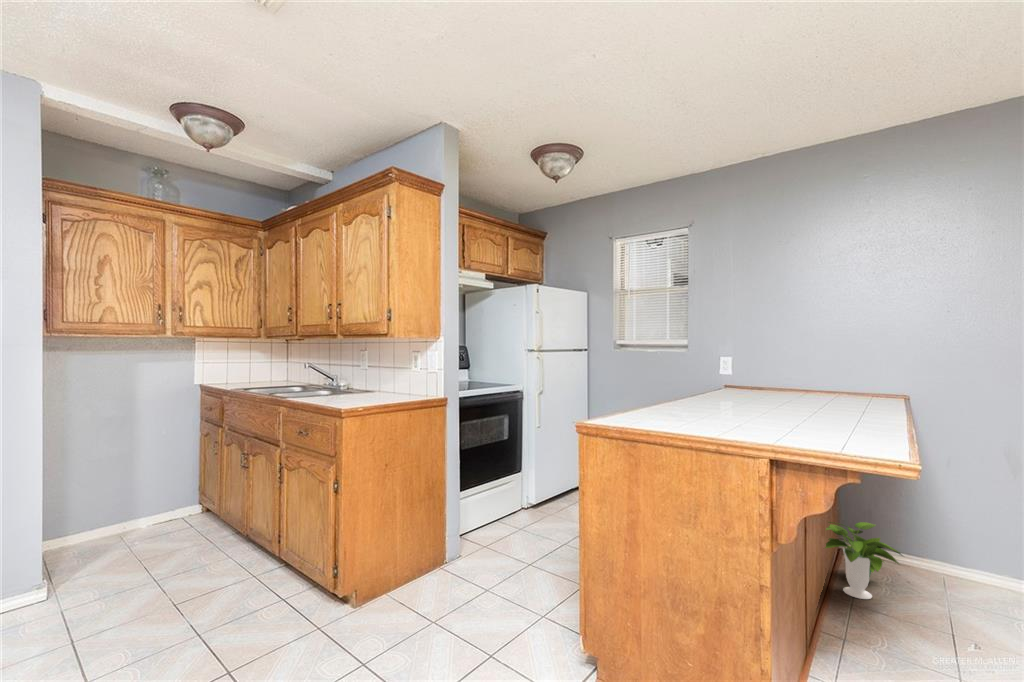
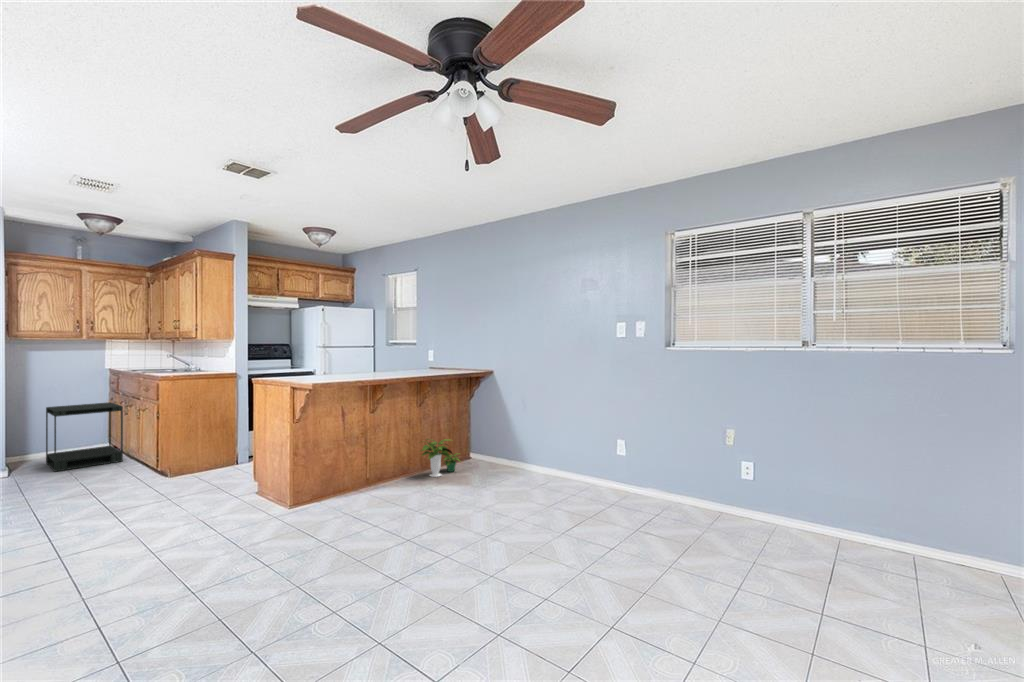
side table: none [107,443,240,585] -> present [46,402,123,472]

